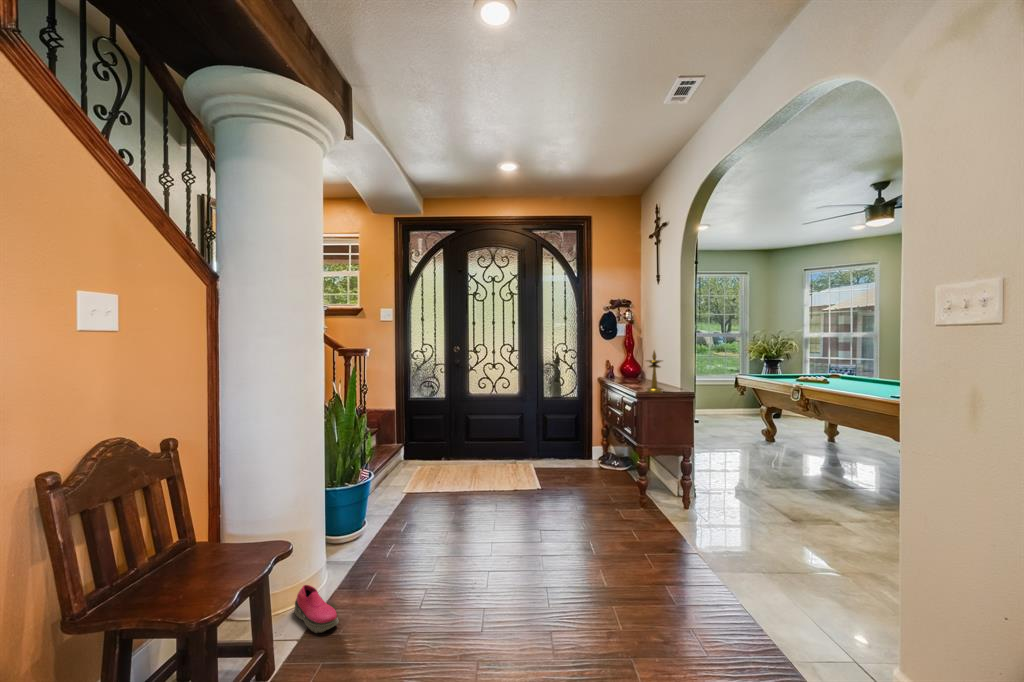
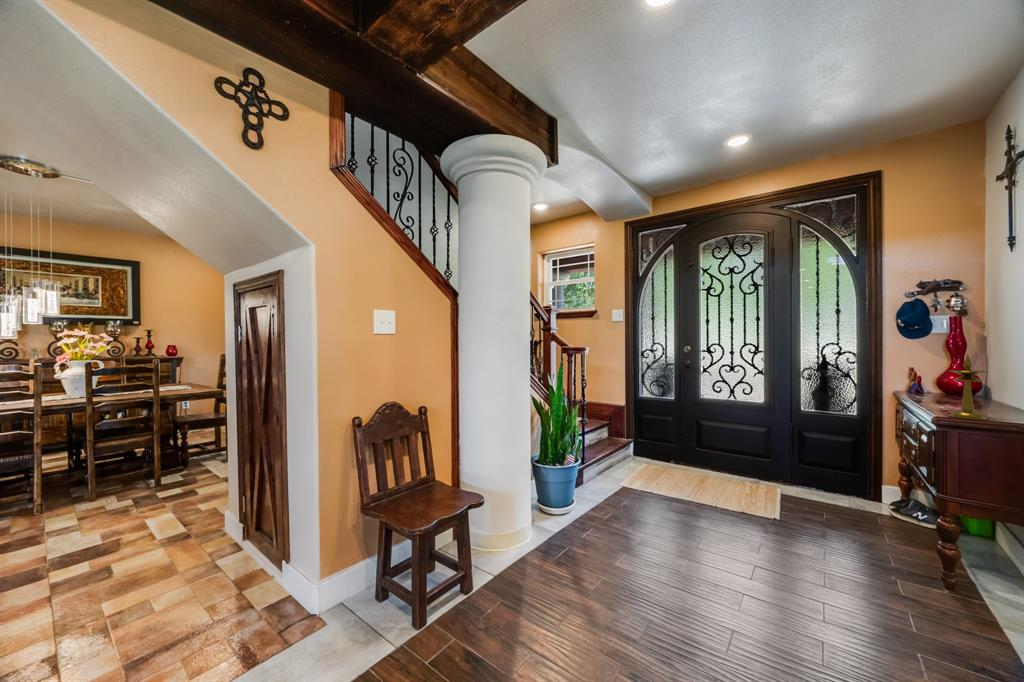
shoe: present [294,585,339,633] -> none [500,537,525,577]

